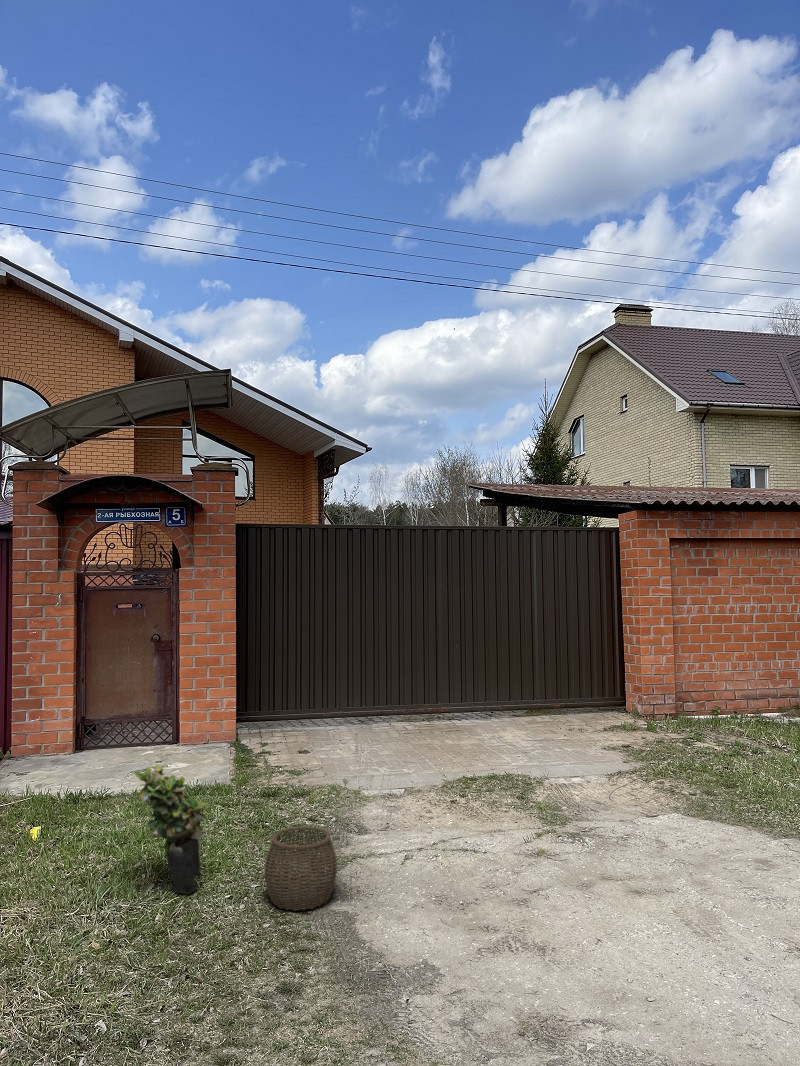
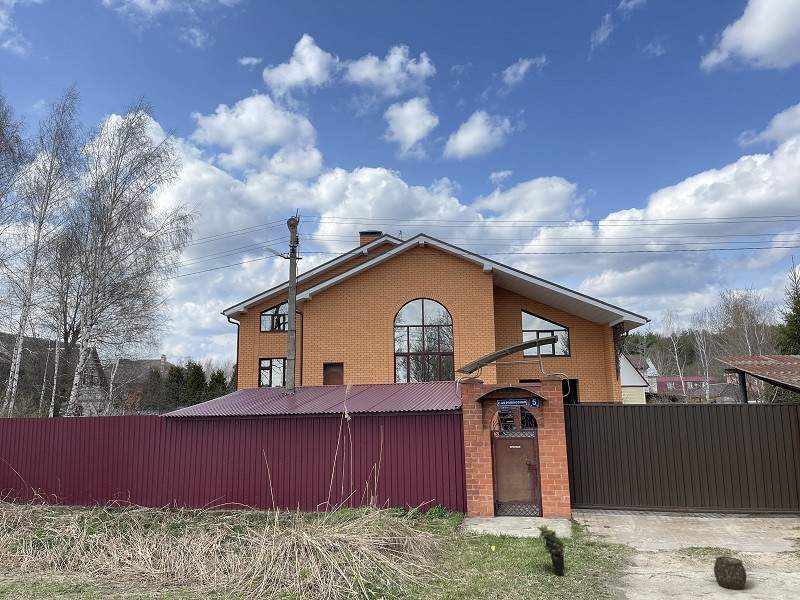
woven basket: present [264,826,337,911] -> present [714,557,747,589]

